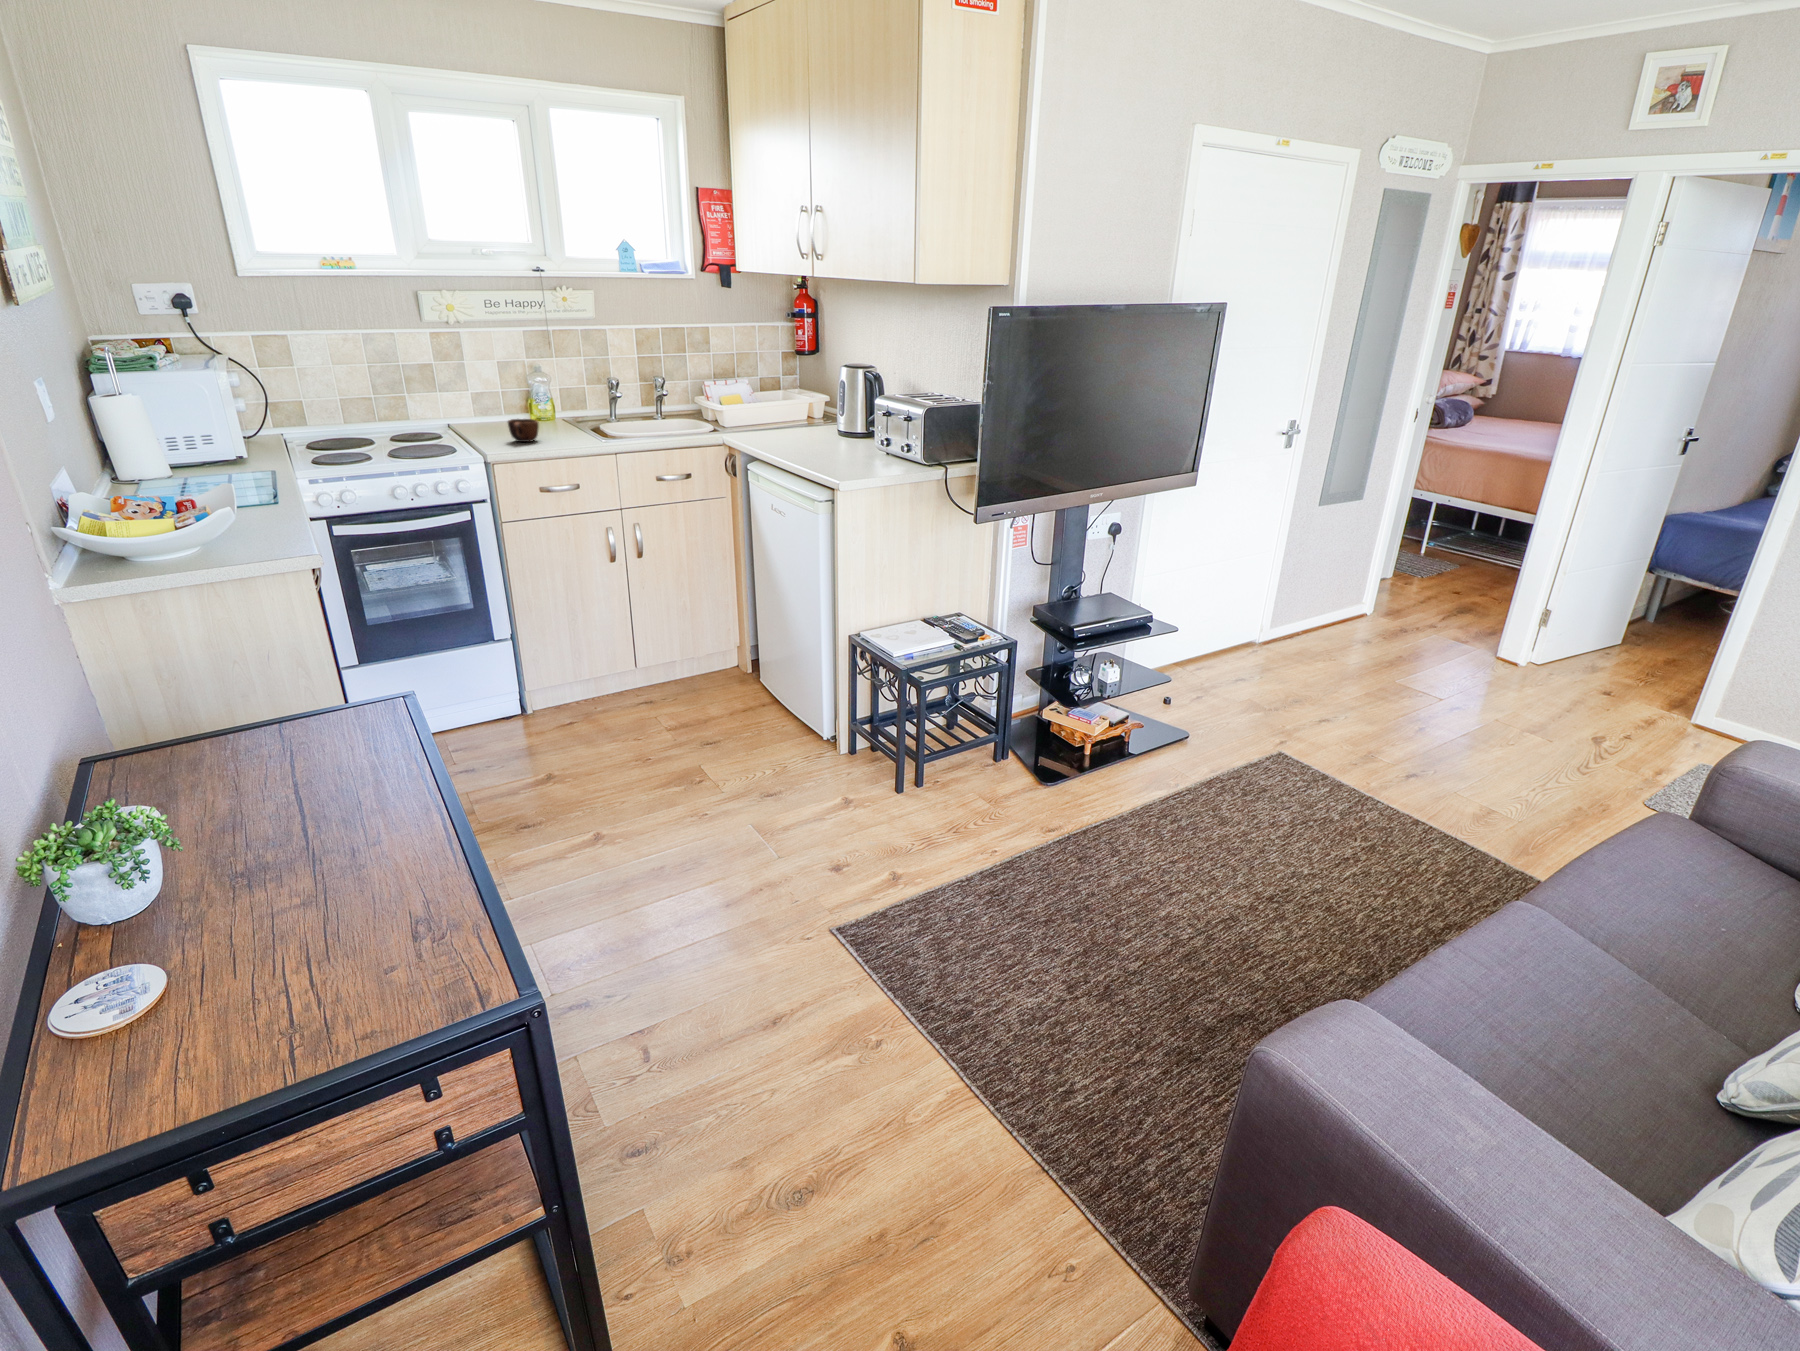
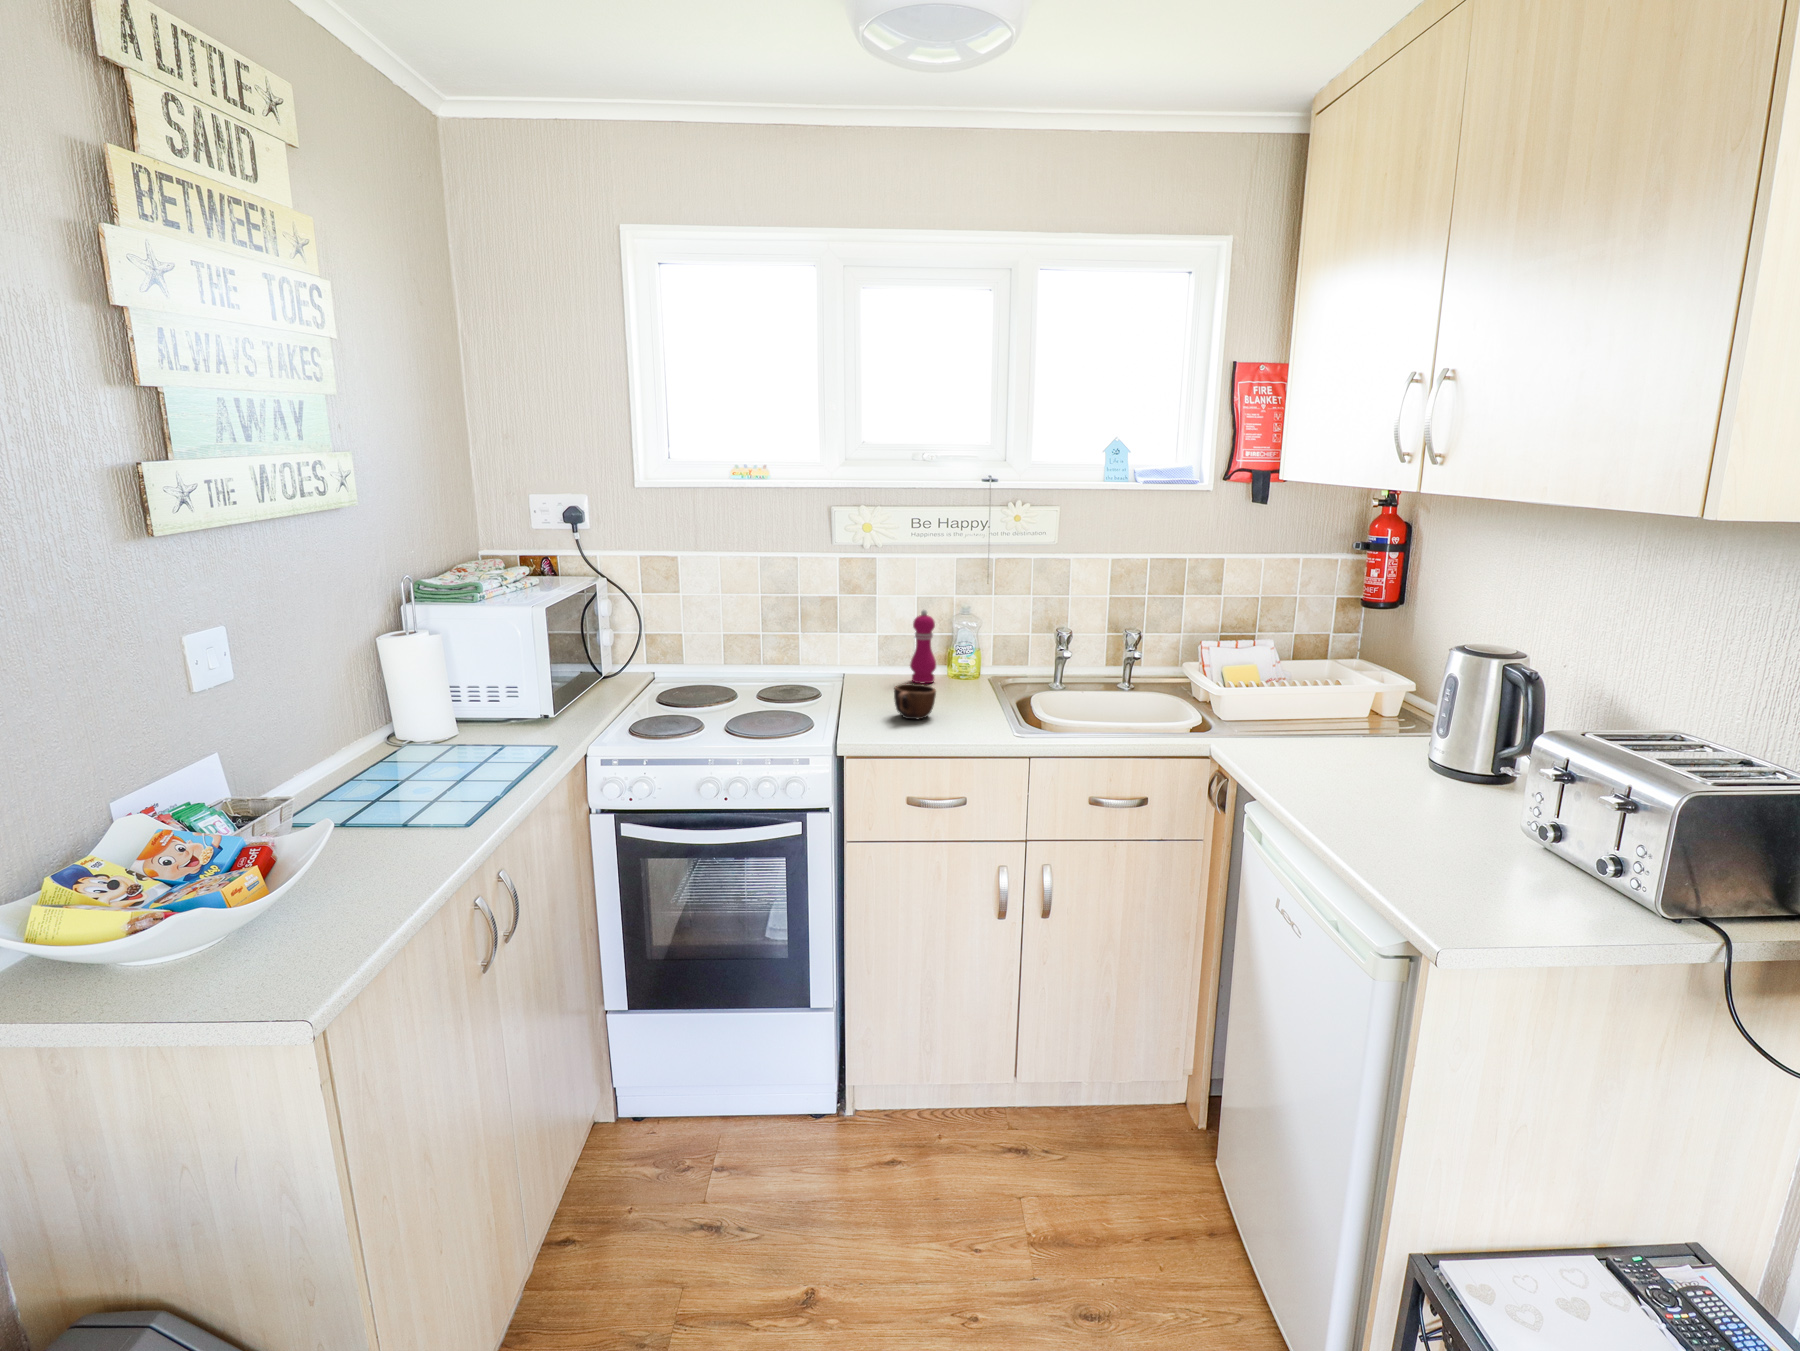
pepper mill: none [501,370,525,426] -> present [910,609,936,683]

